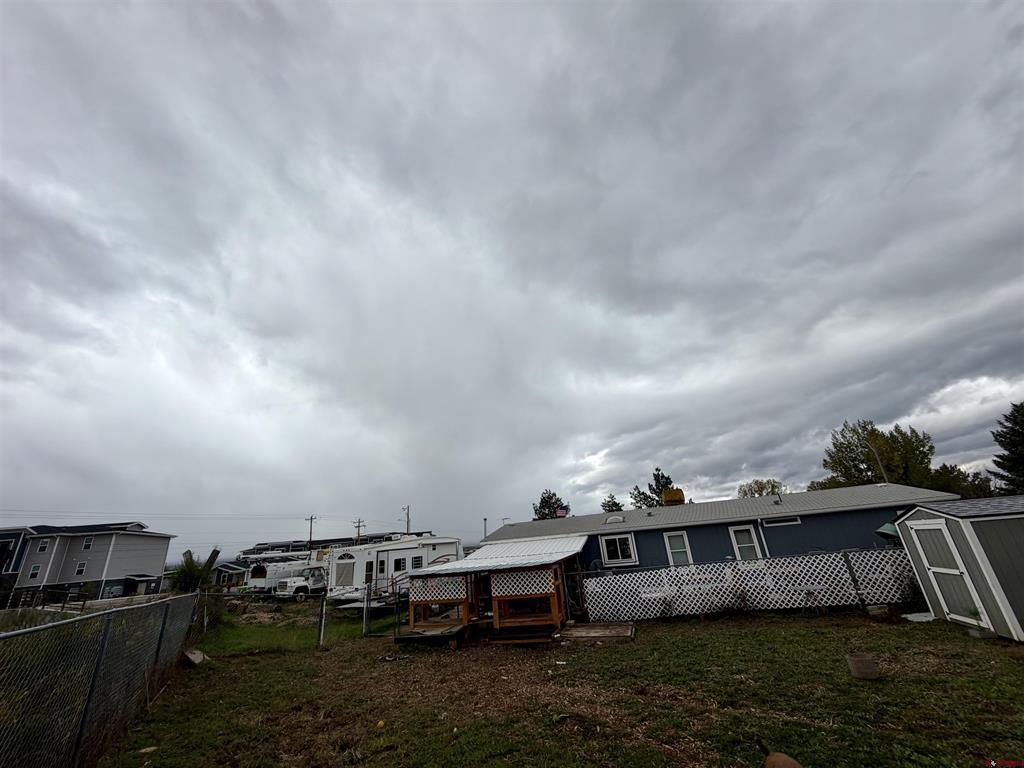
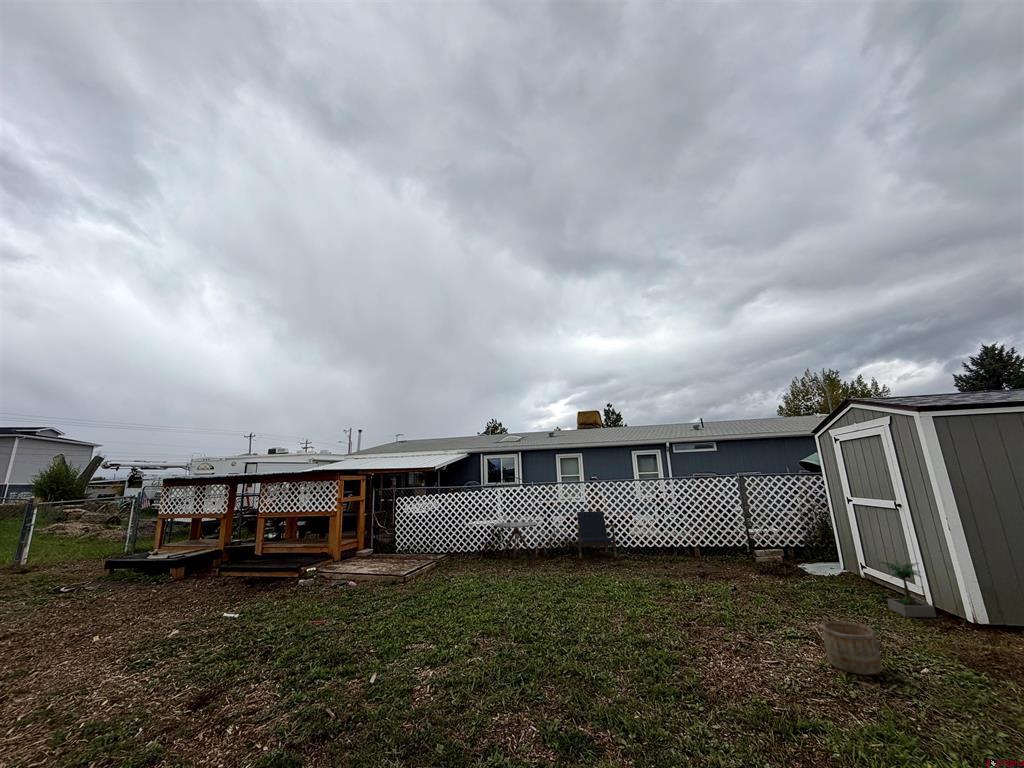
lounge chair: none [727,582,767,618] -> present [576,511,616,558]
round table: present [789,586,828,614] -> present [494,522,538,559]
wooden bucket: present [845,653,879,679] -> present [820,621,882,675]

